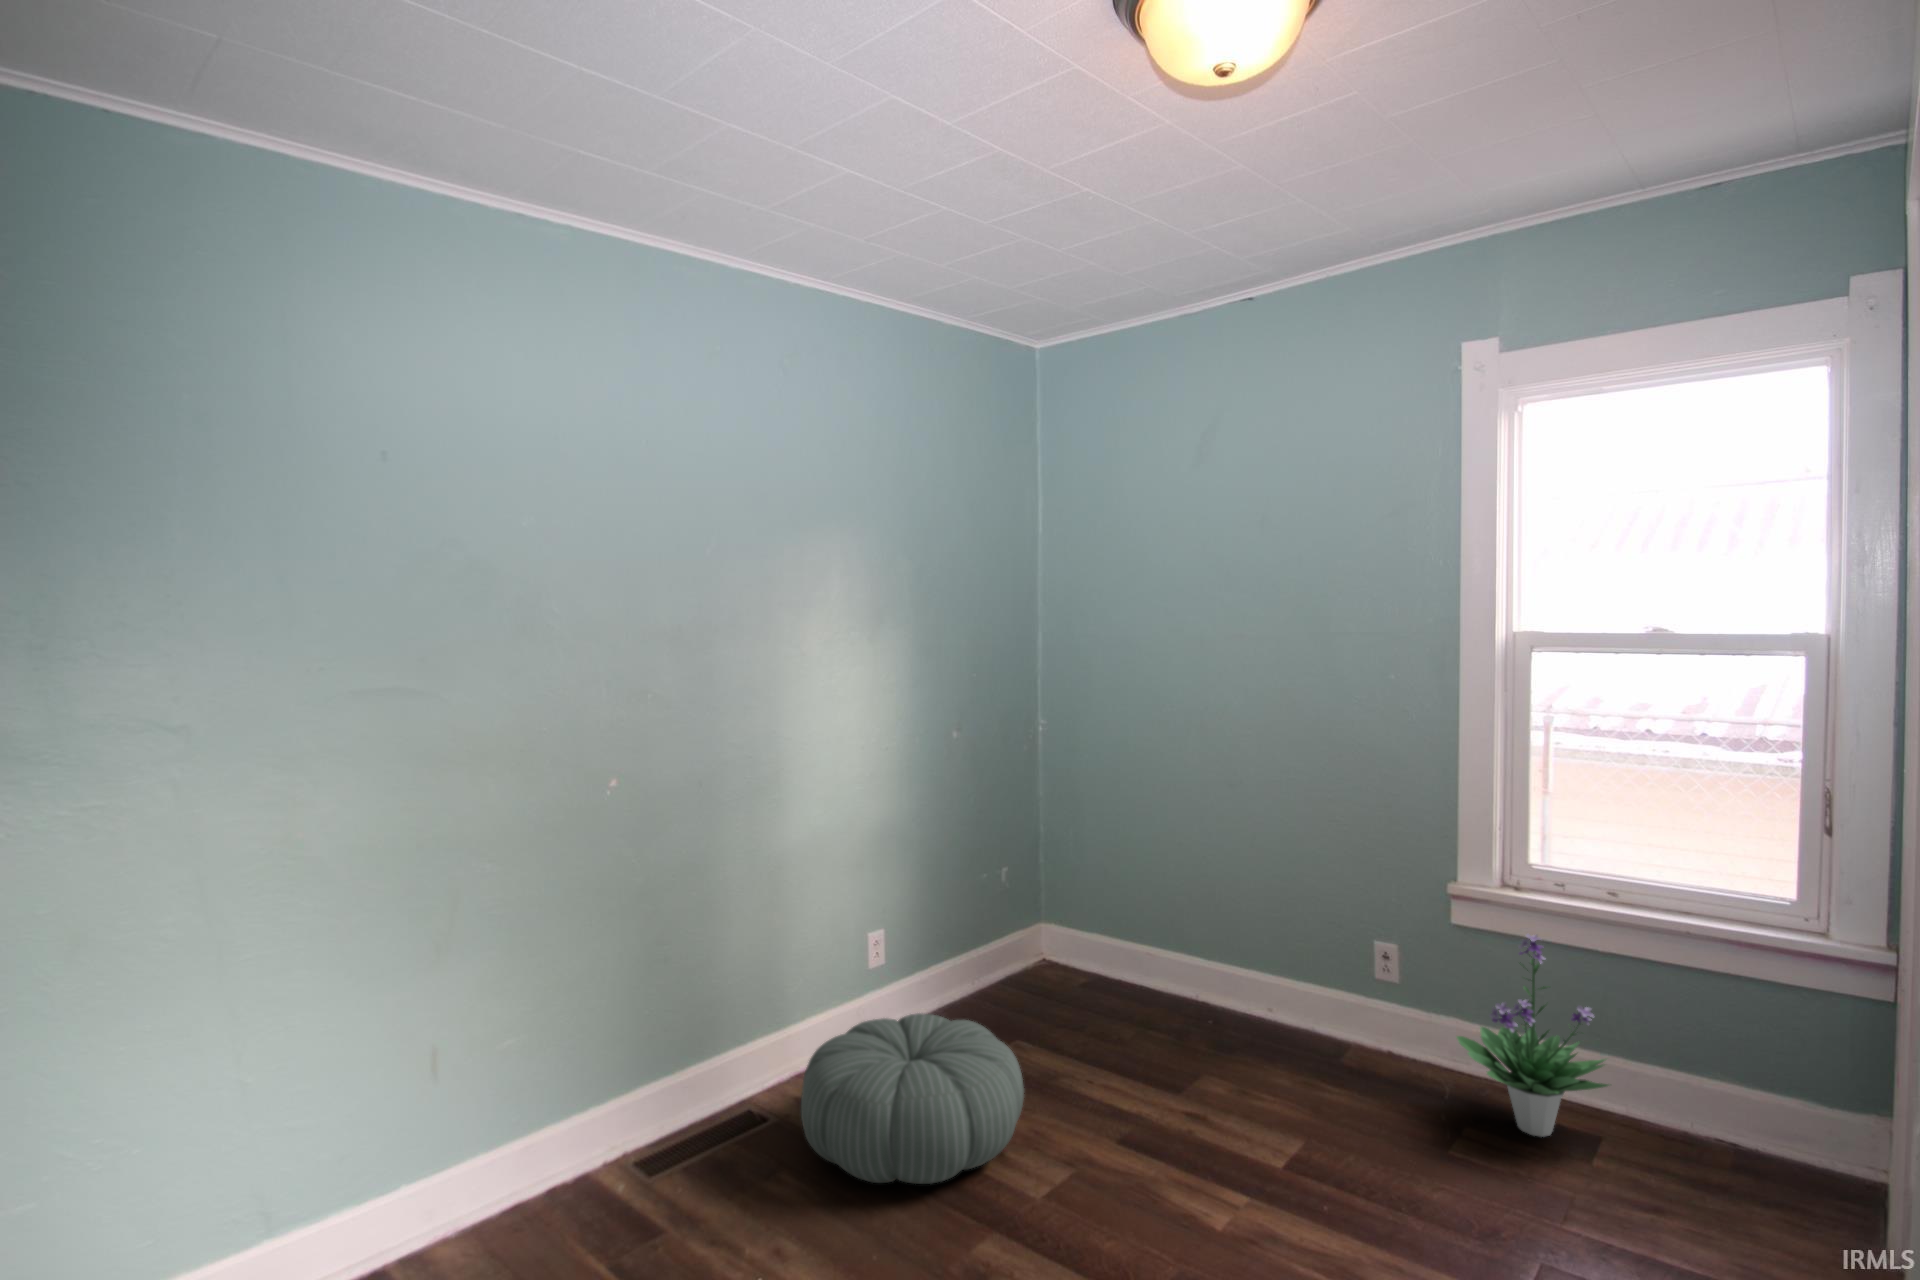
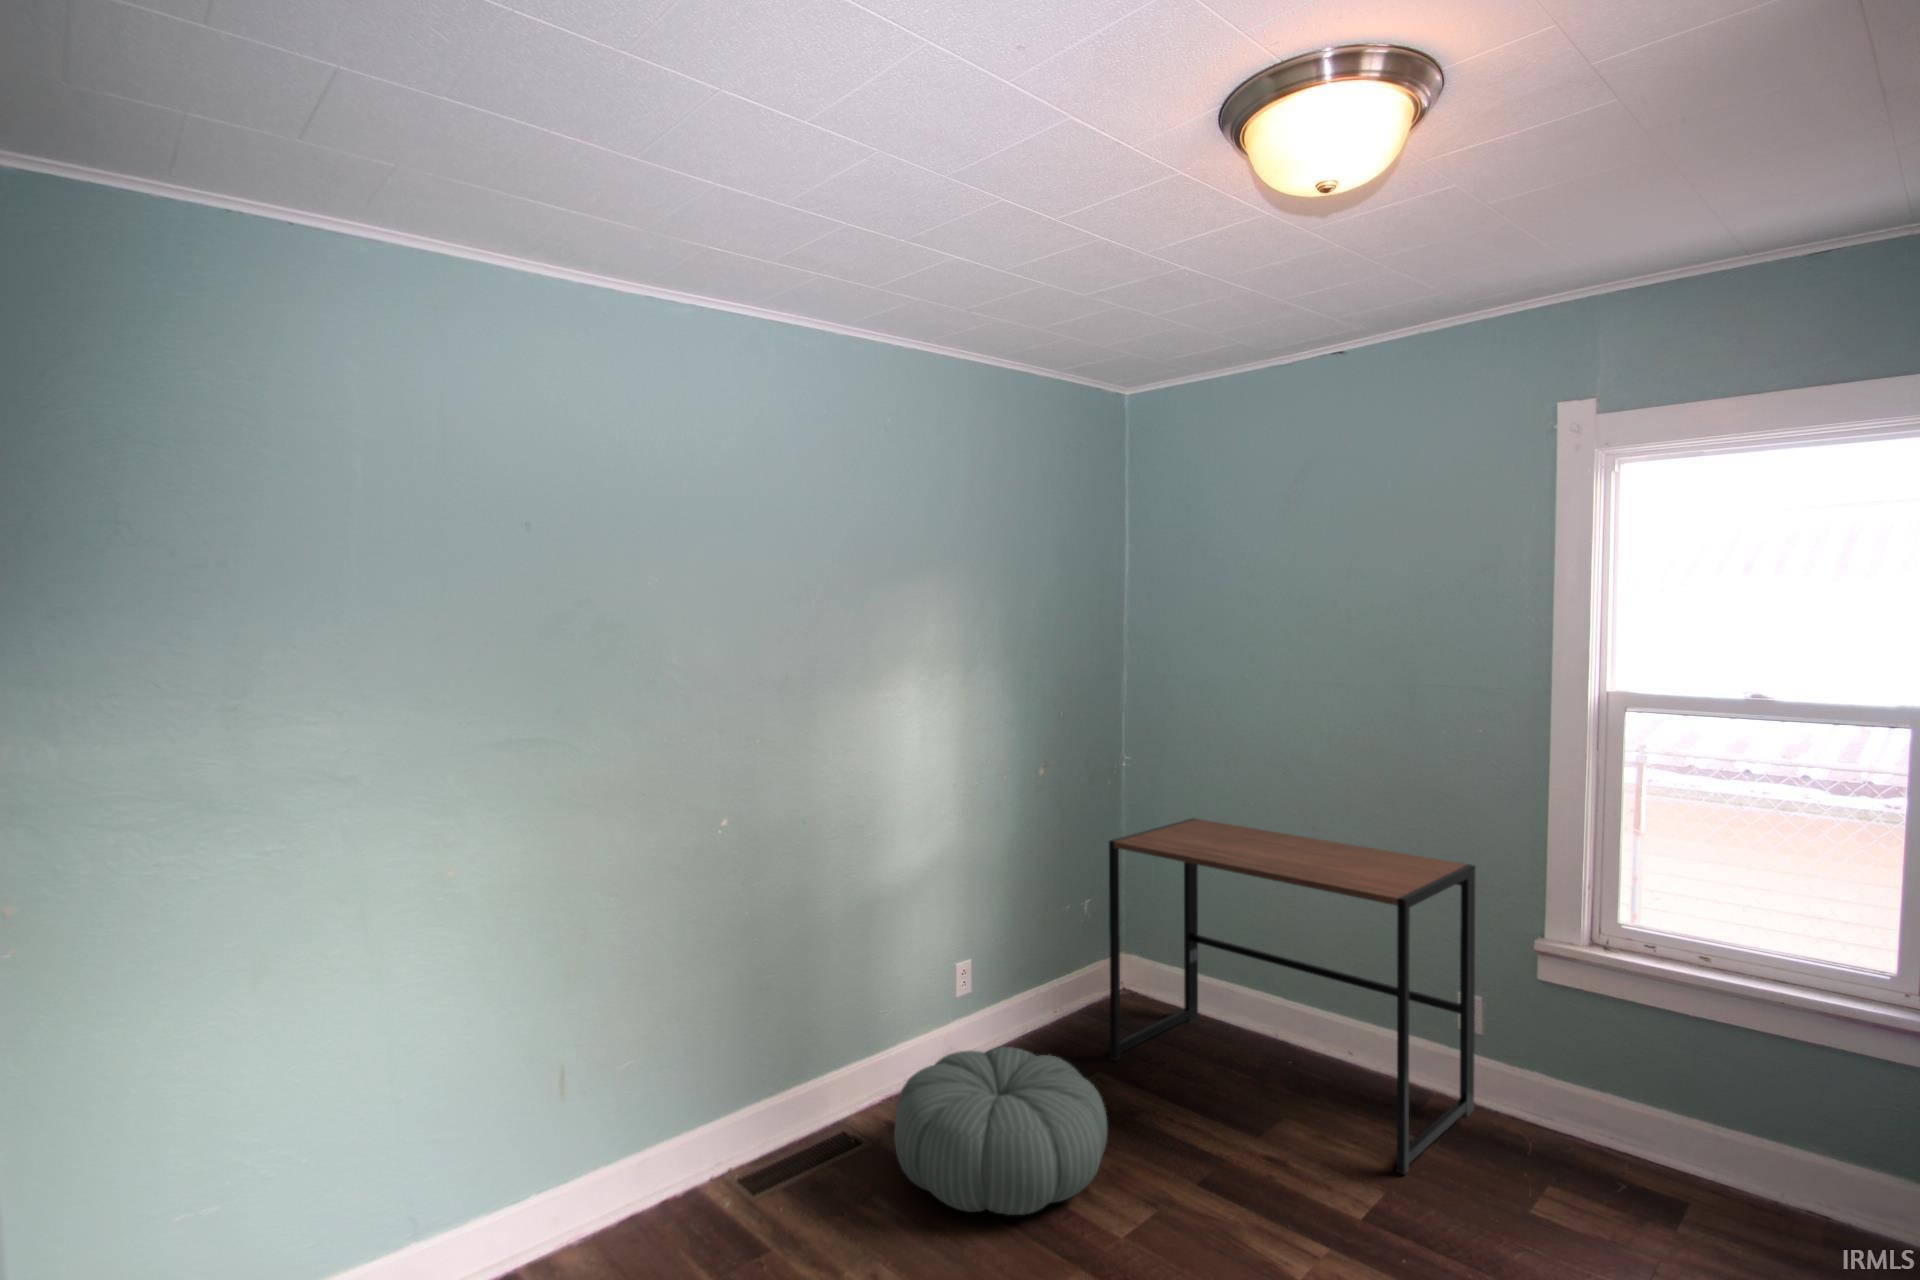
desk: none [1025,781,1392,1125] -> present [1109,818,1476,1174]
potted plant: present [1457,934,1609,1137] -> none [1540,996,1699,1199]

